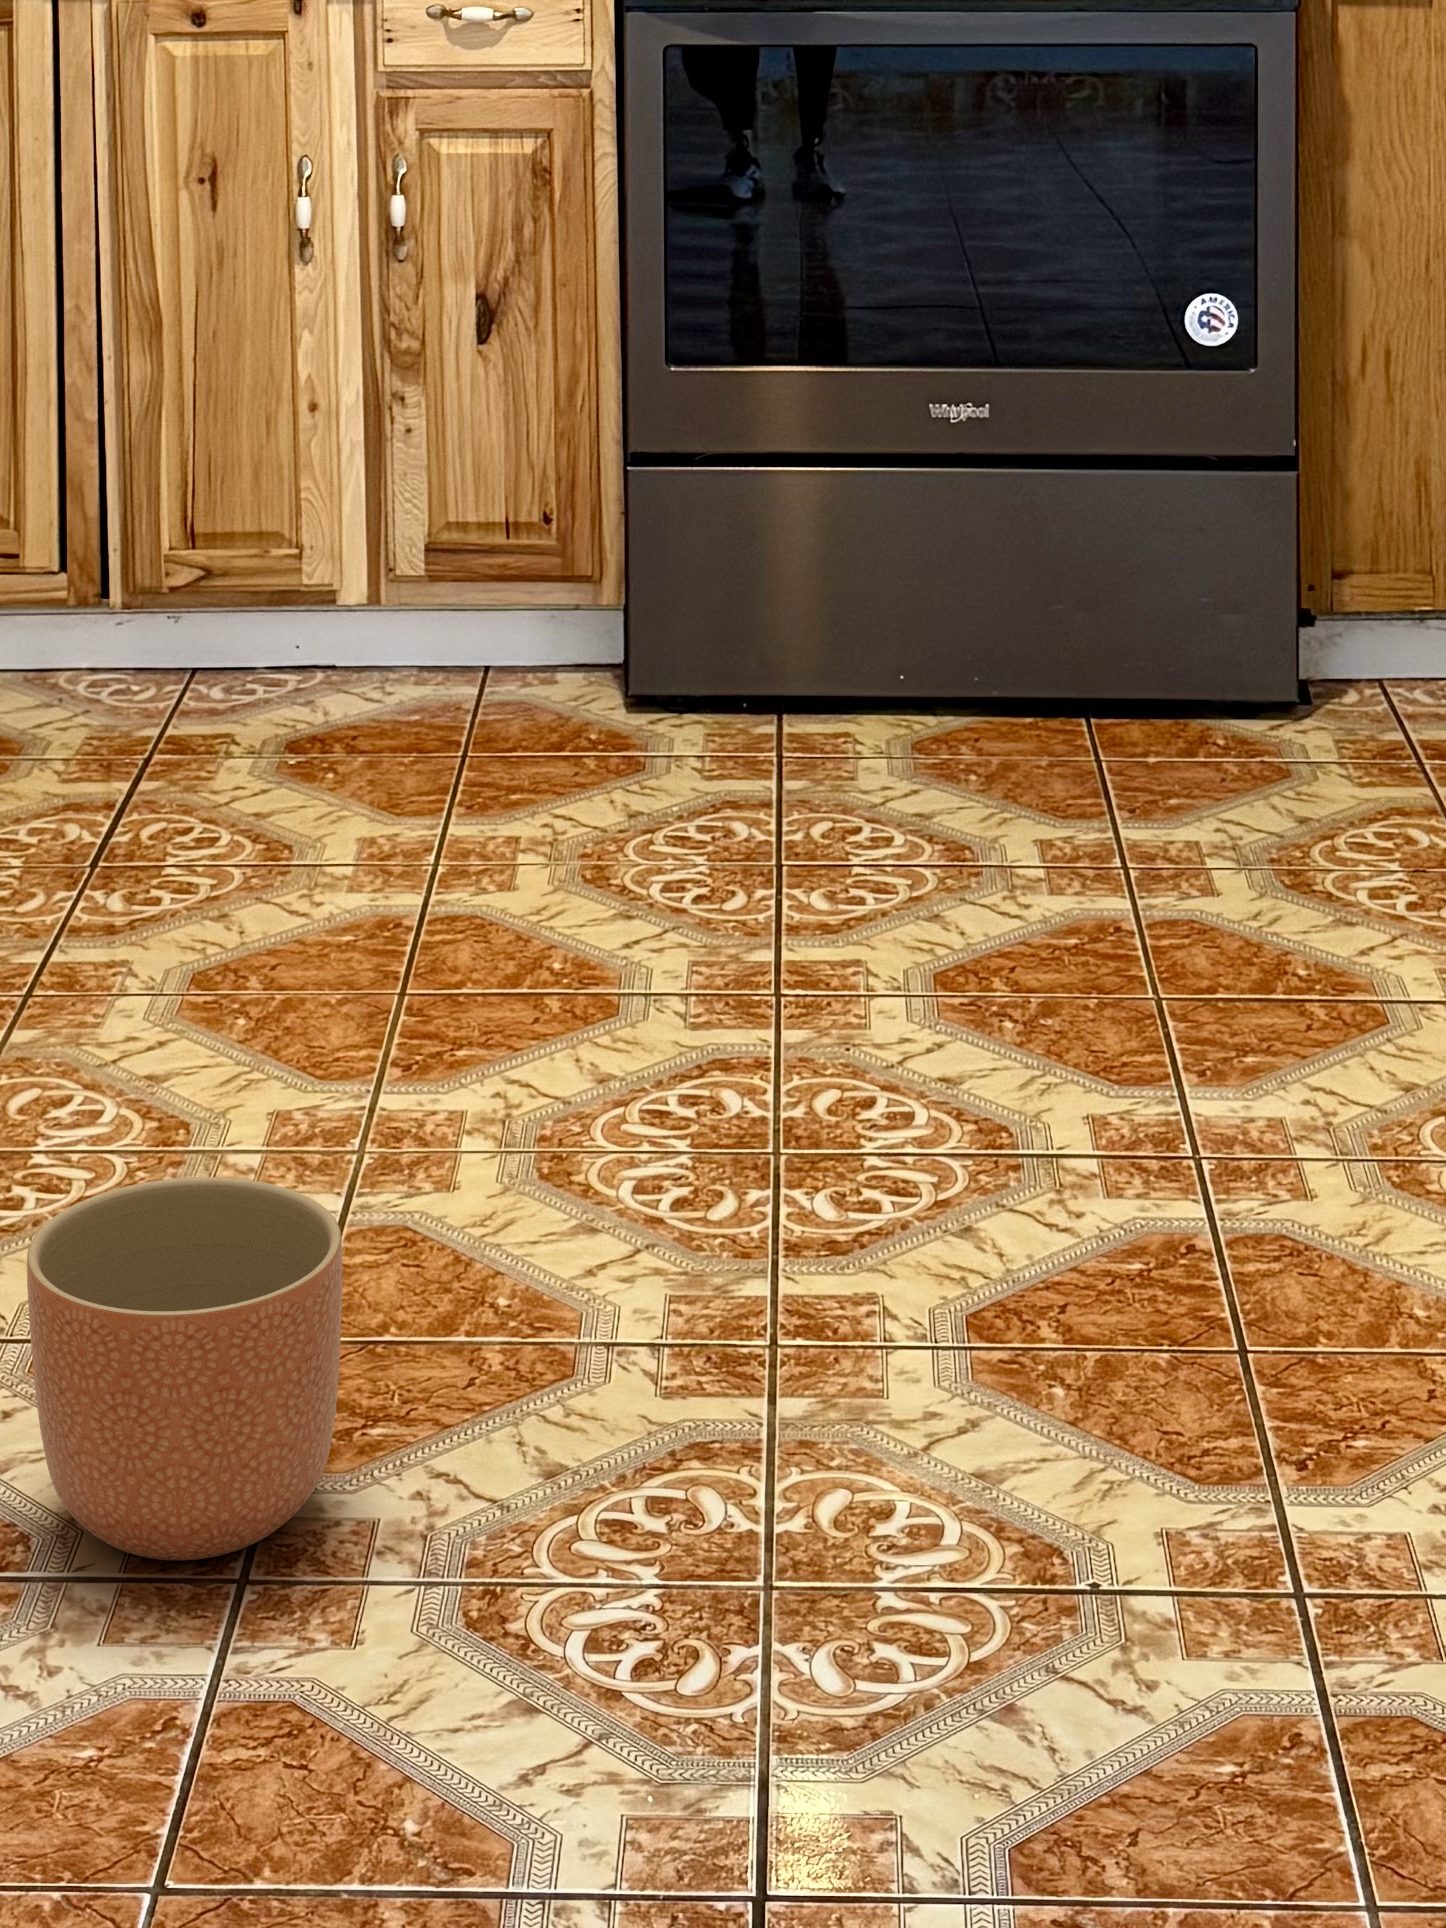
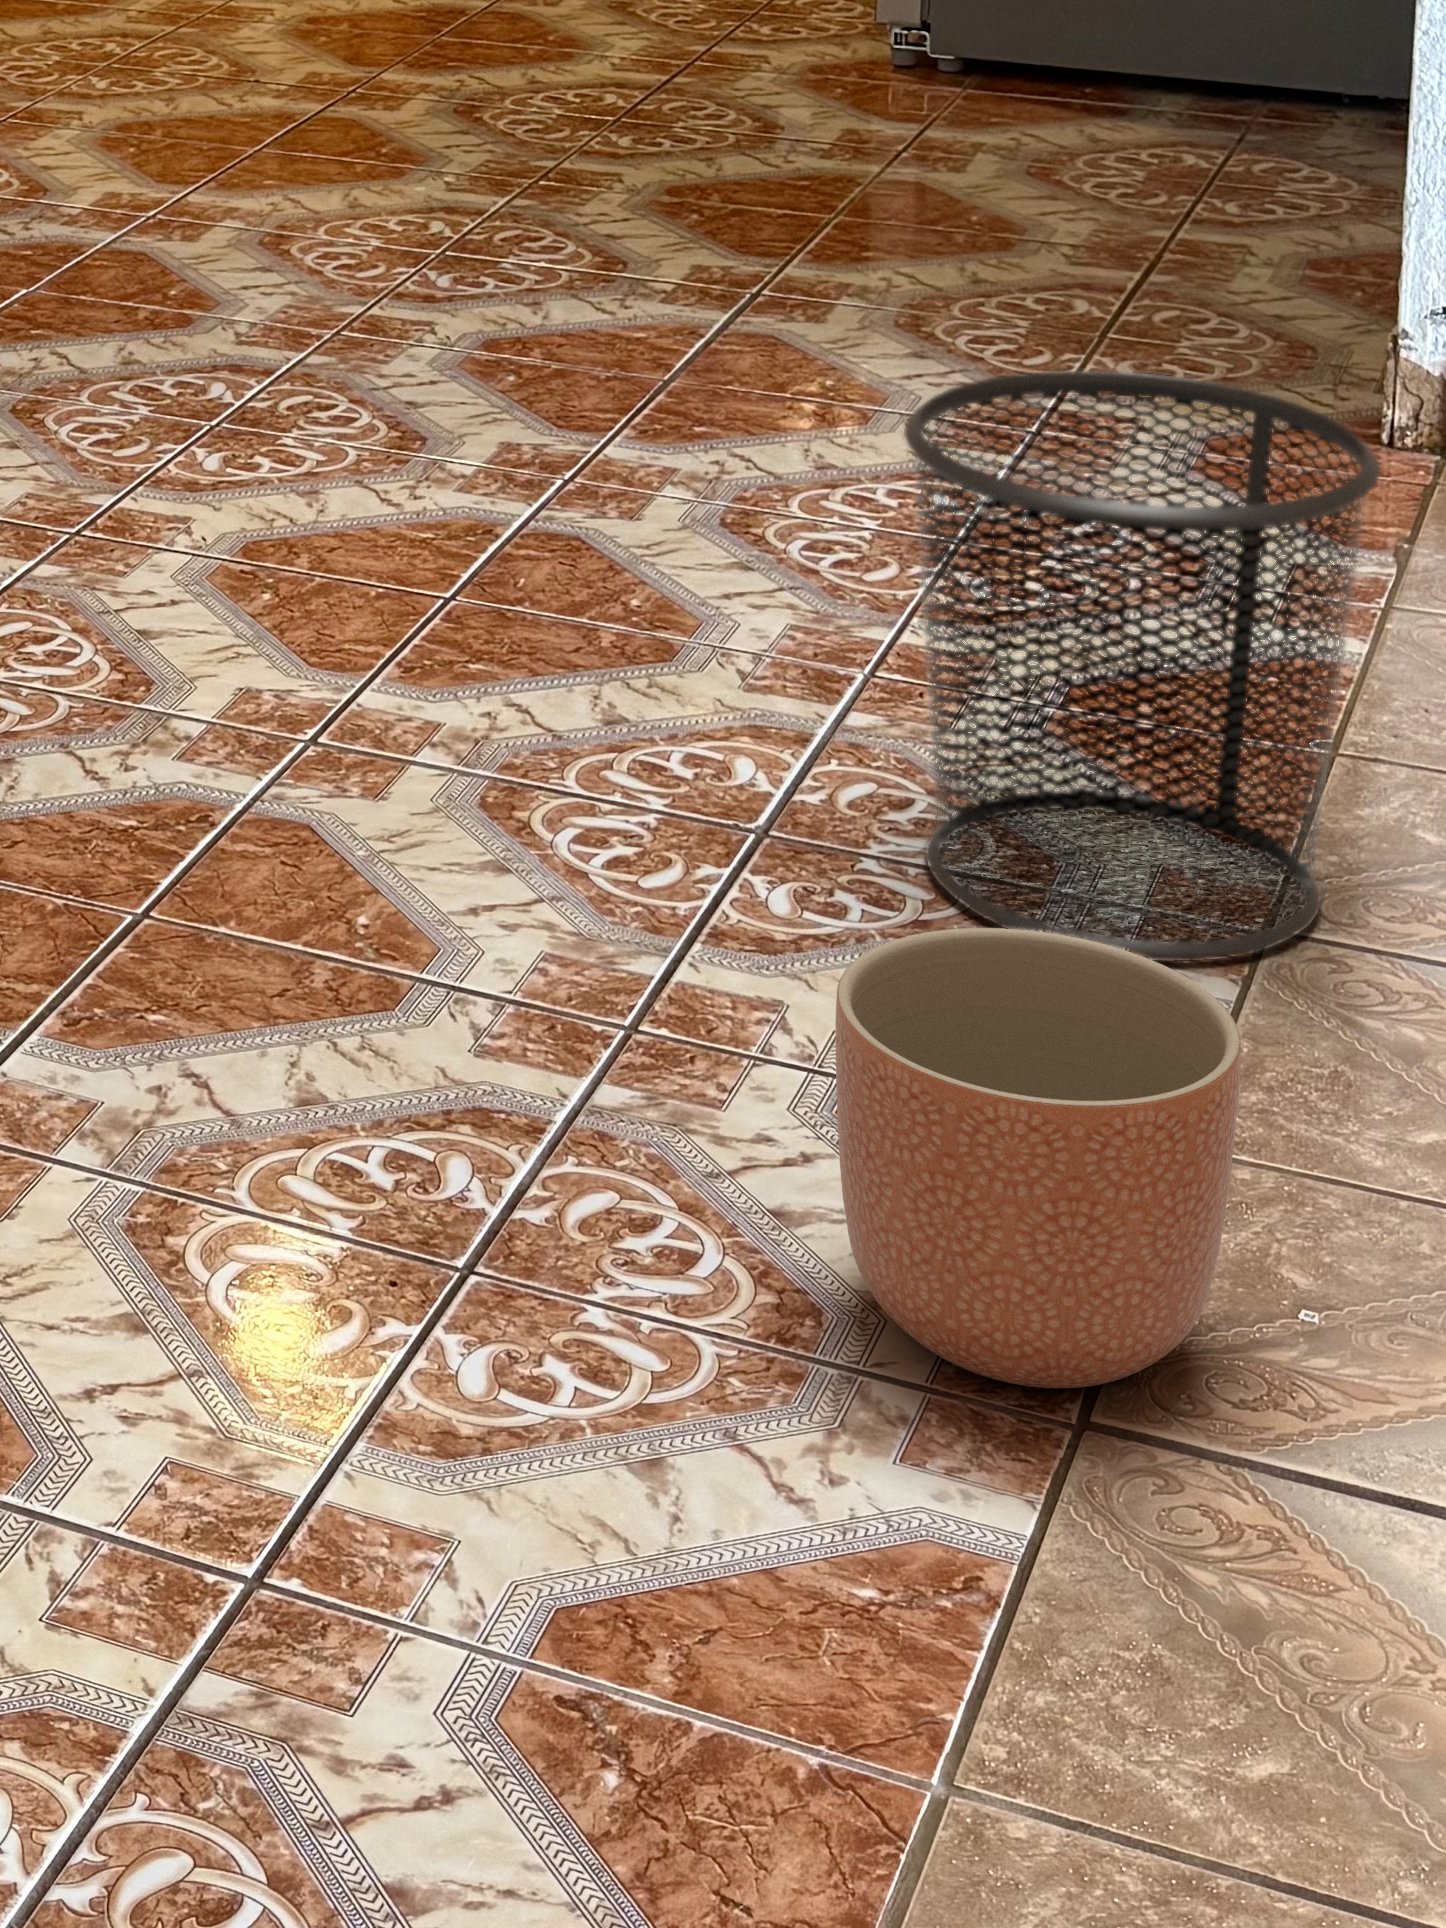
waste bin: none [47,701,419,1199] -> present [904,371,1381,961]

